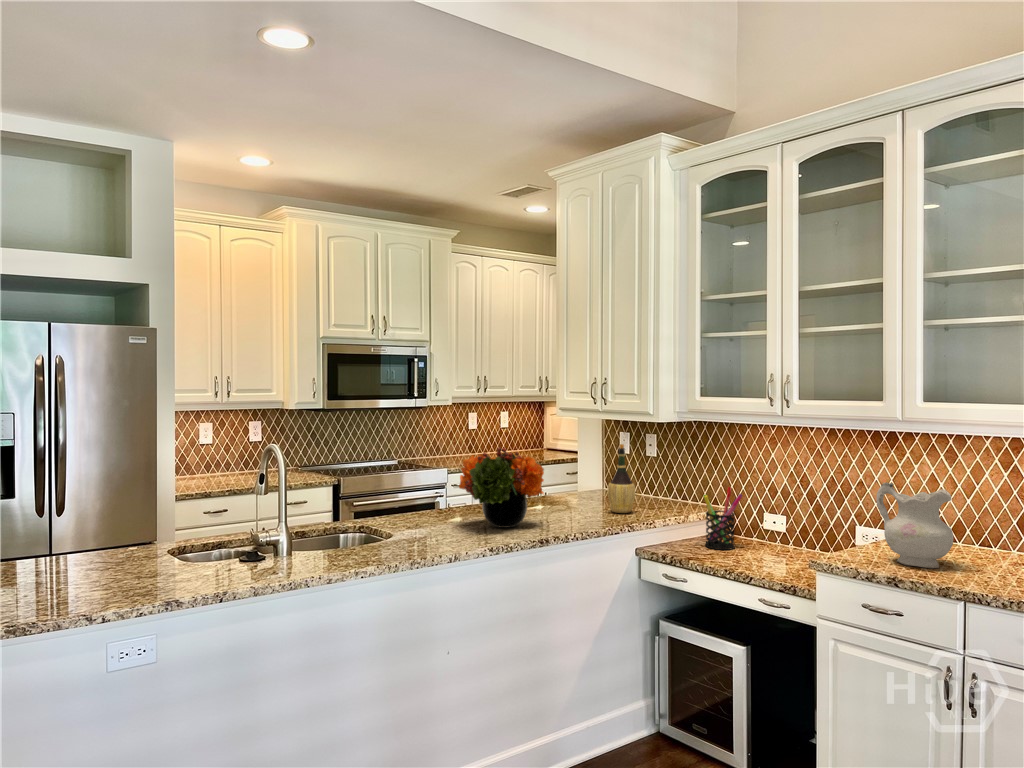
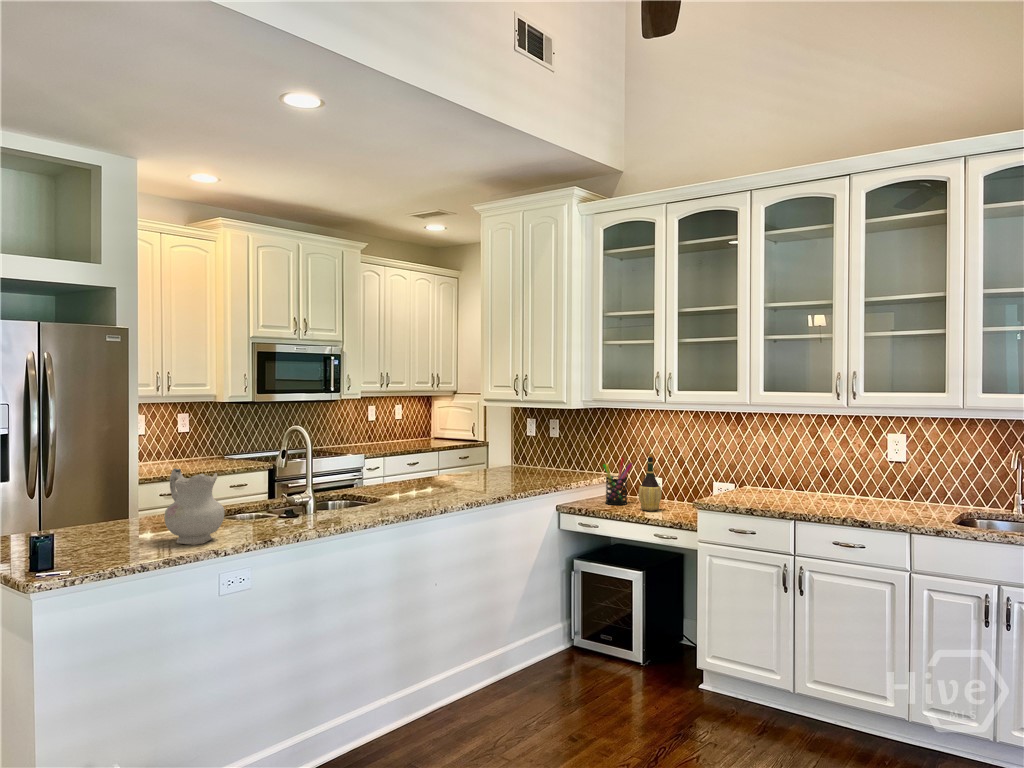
wine bottle: present [608,444,635,513] -> present [638,454,662,511]
flower arrangement: present [459,447,544,528] -> none [423,429,493,492]
ceramic pitcher: present [876,482,953,568] -> present [164,468,224,545]

